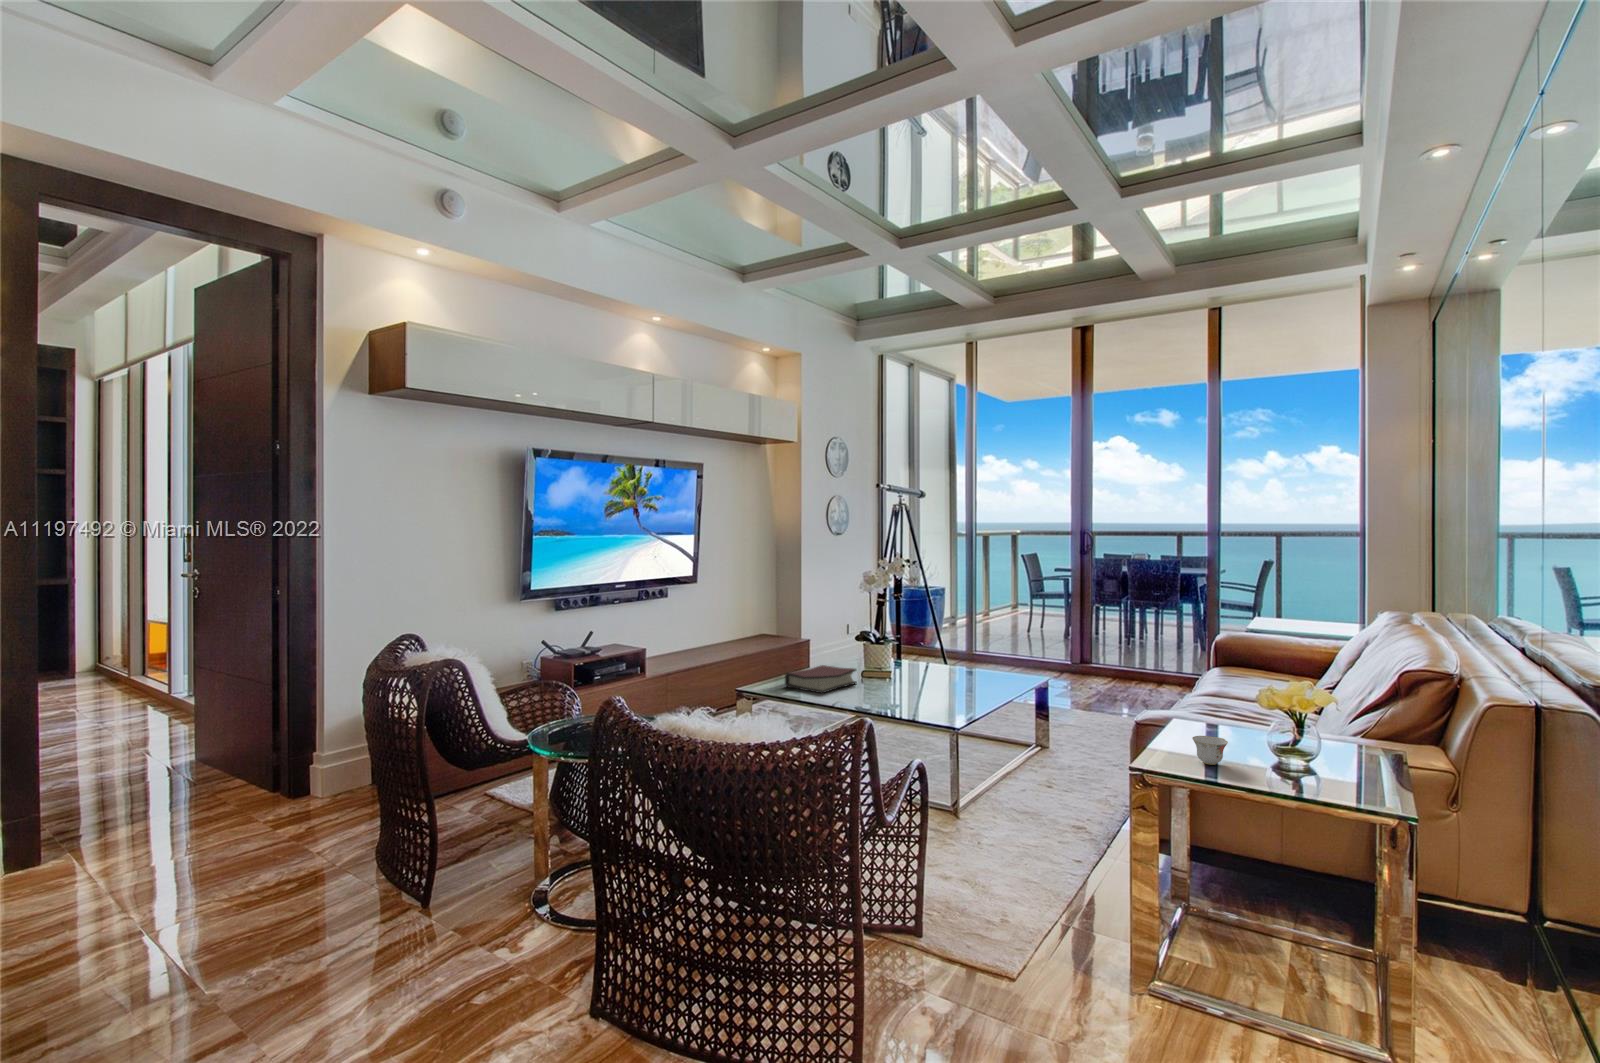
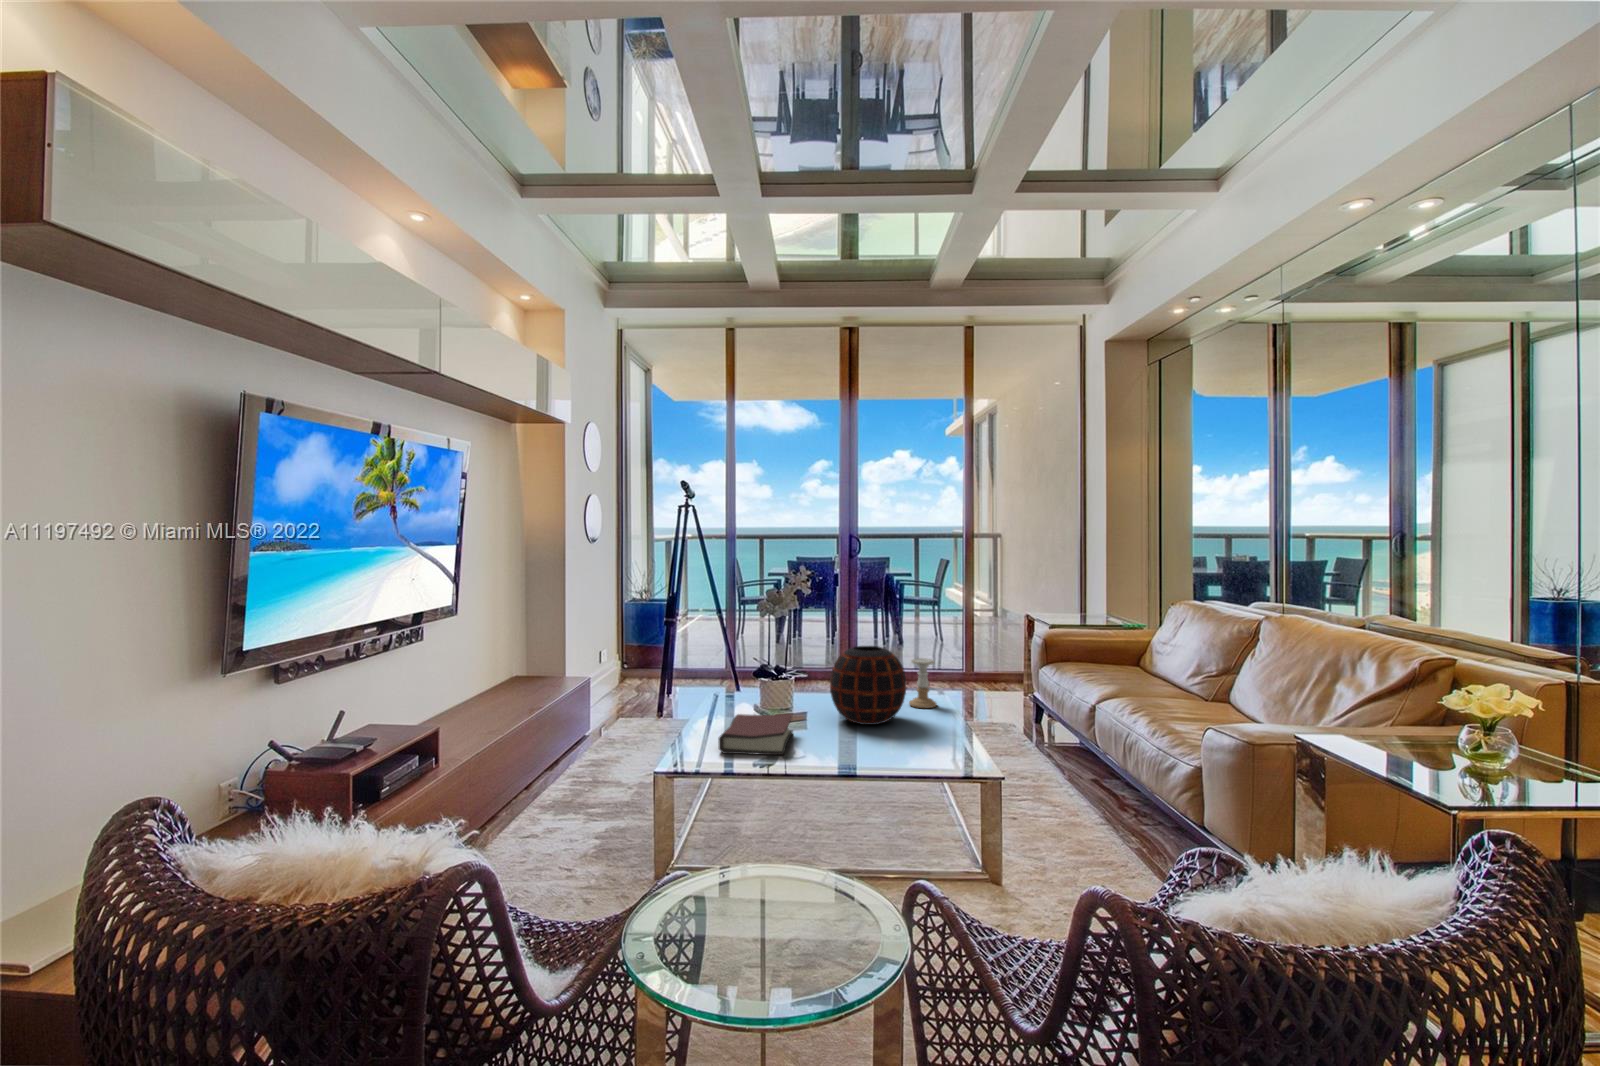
decorative vase: none [898,623,963,687] -> present [830,646,906,725]
candle holder: none [990,641,1015,684] -> present [909,658,937,708]
teacup: present [1192,736,1228,765] -> none [1458,755,1504,787]

